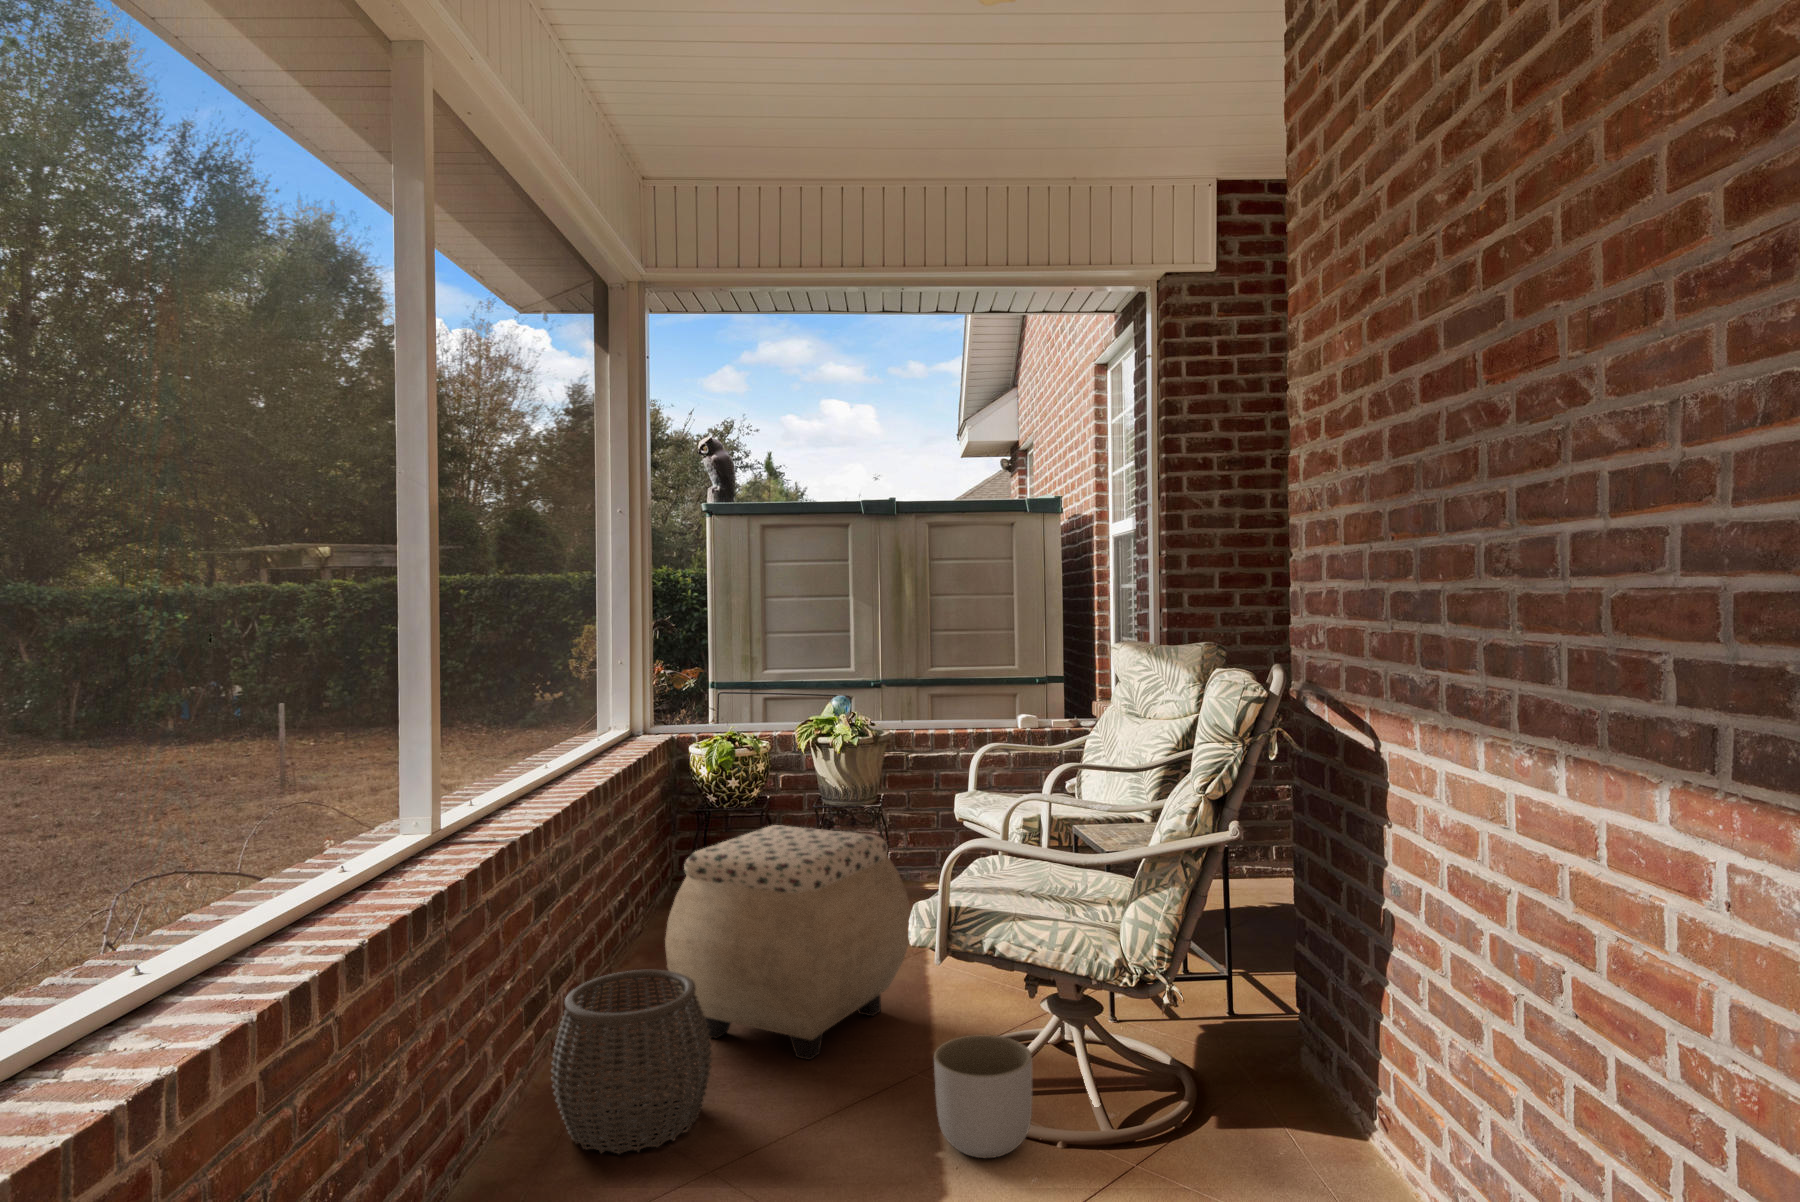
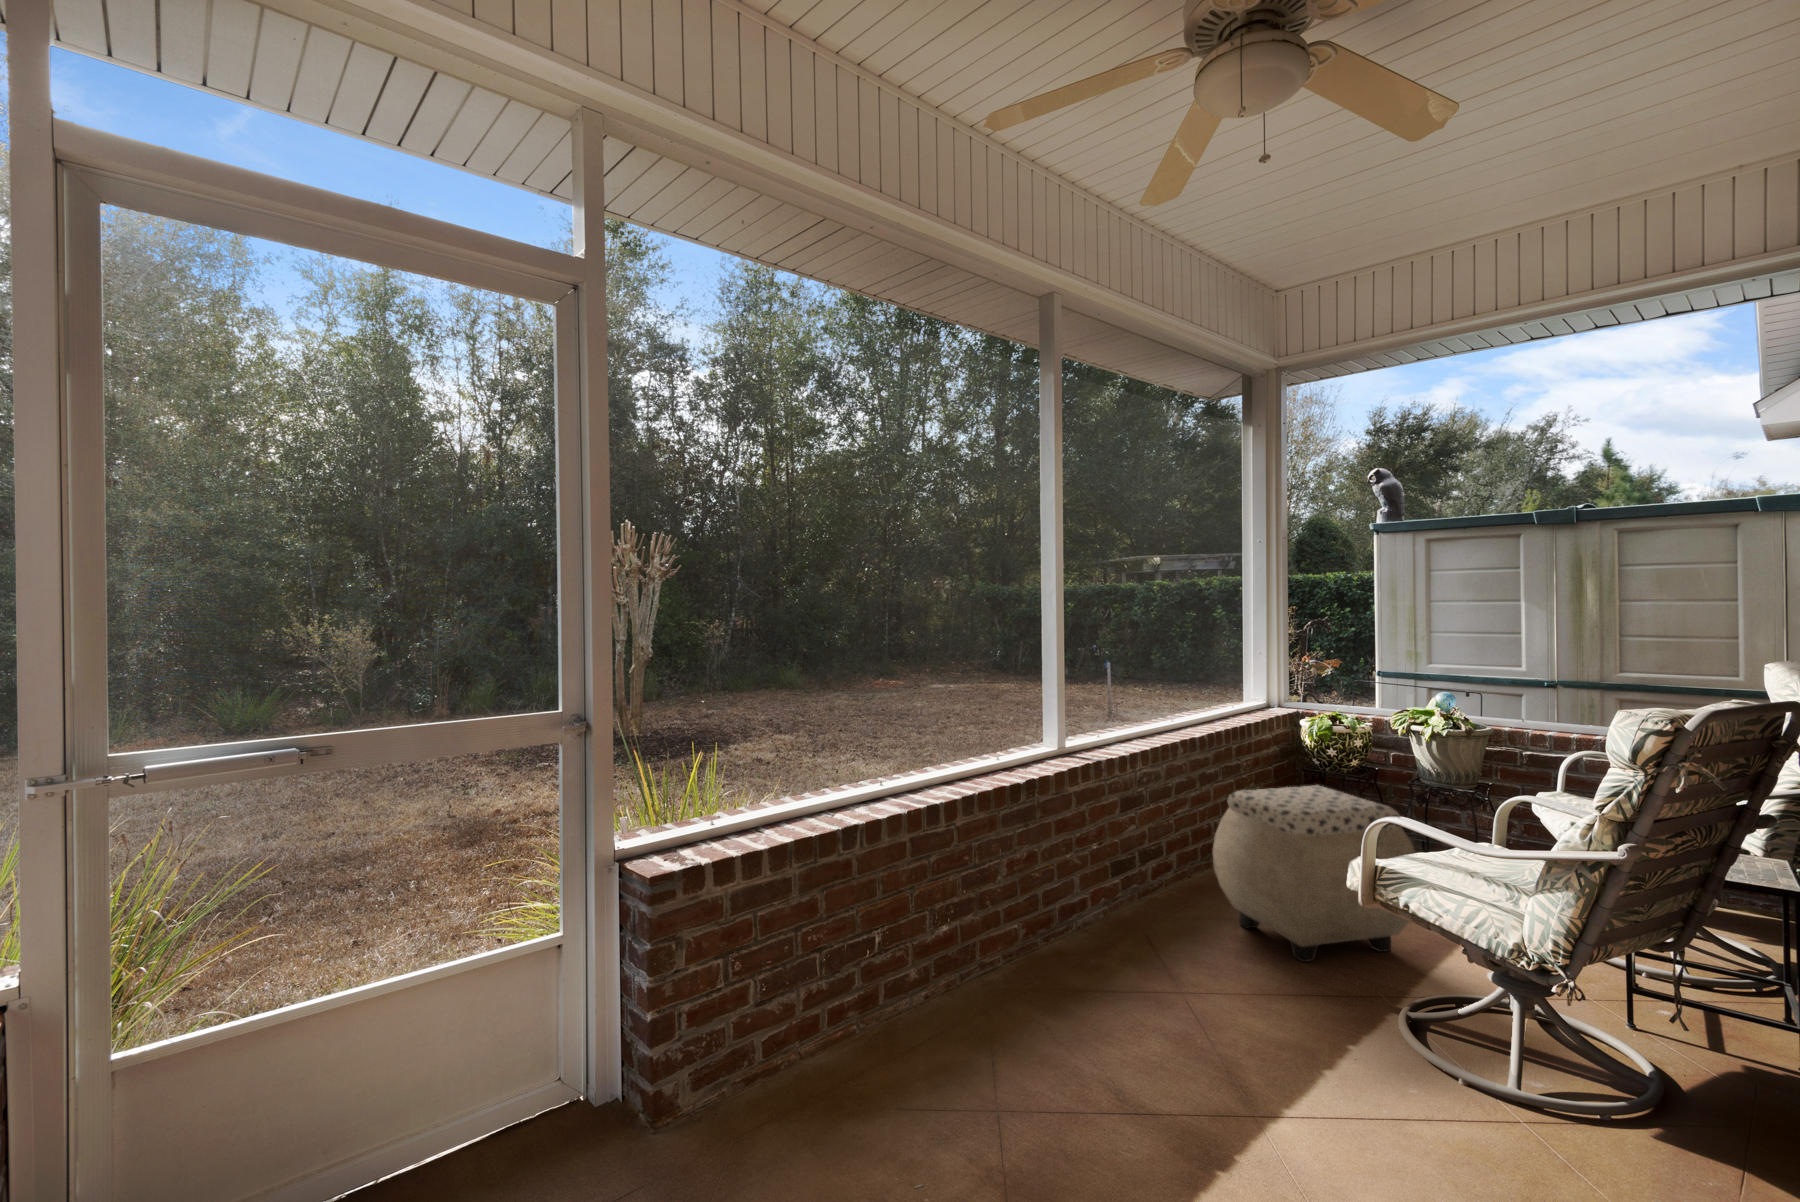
woven basket: present [551,970,712,1154] -> none [1102,857,1210,972]
planter: present [934,1035,1032,1158] -> none [1347,969,1437,1069]

